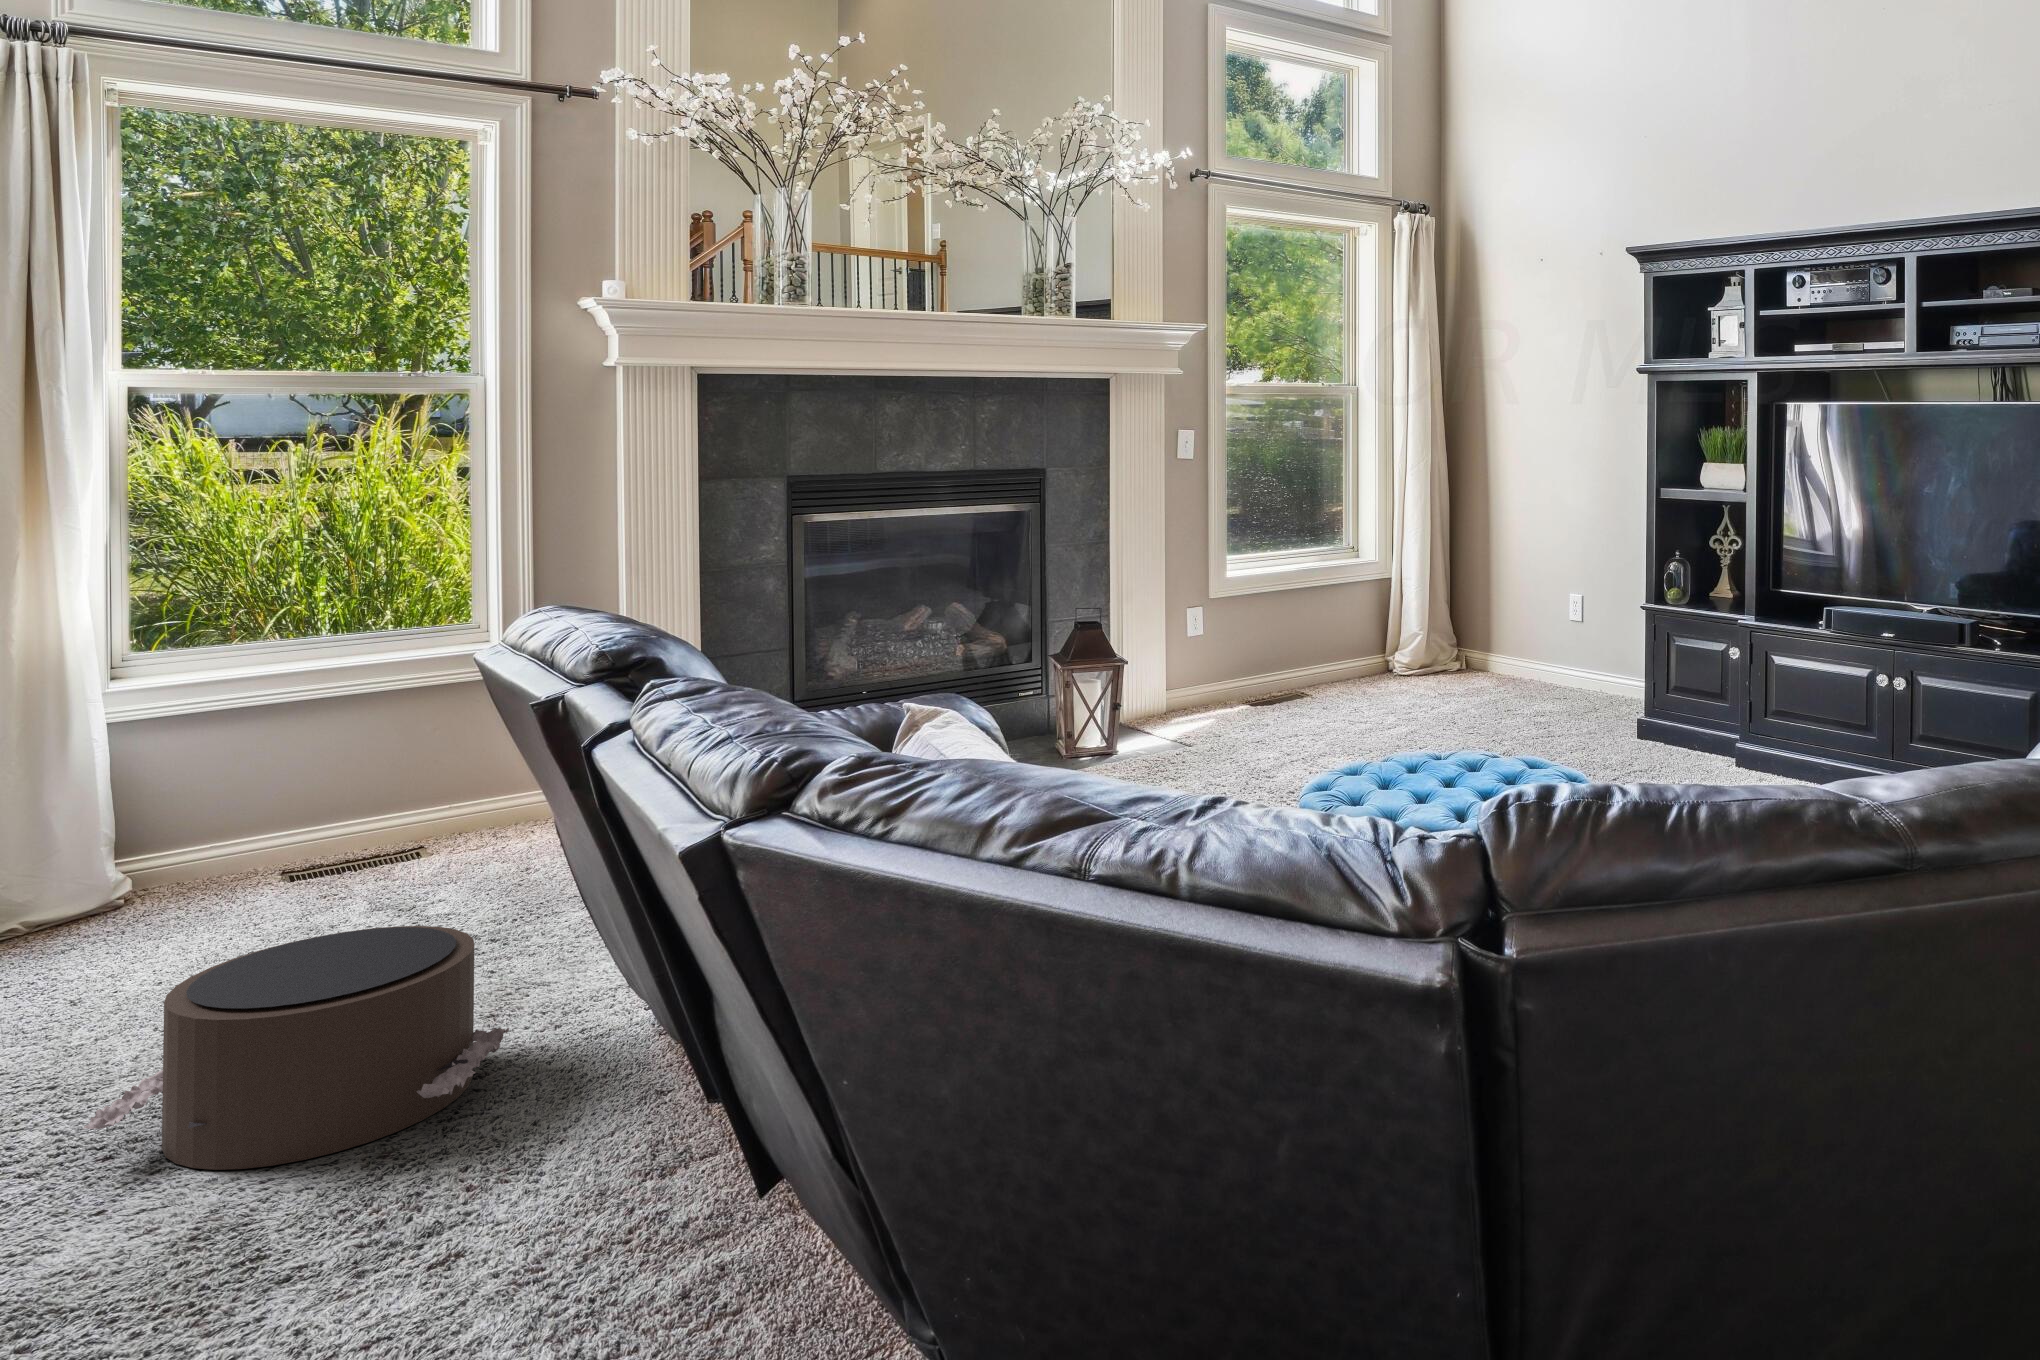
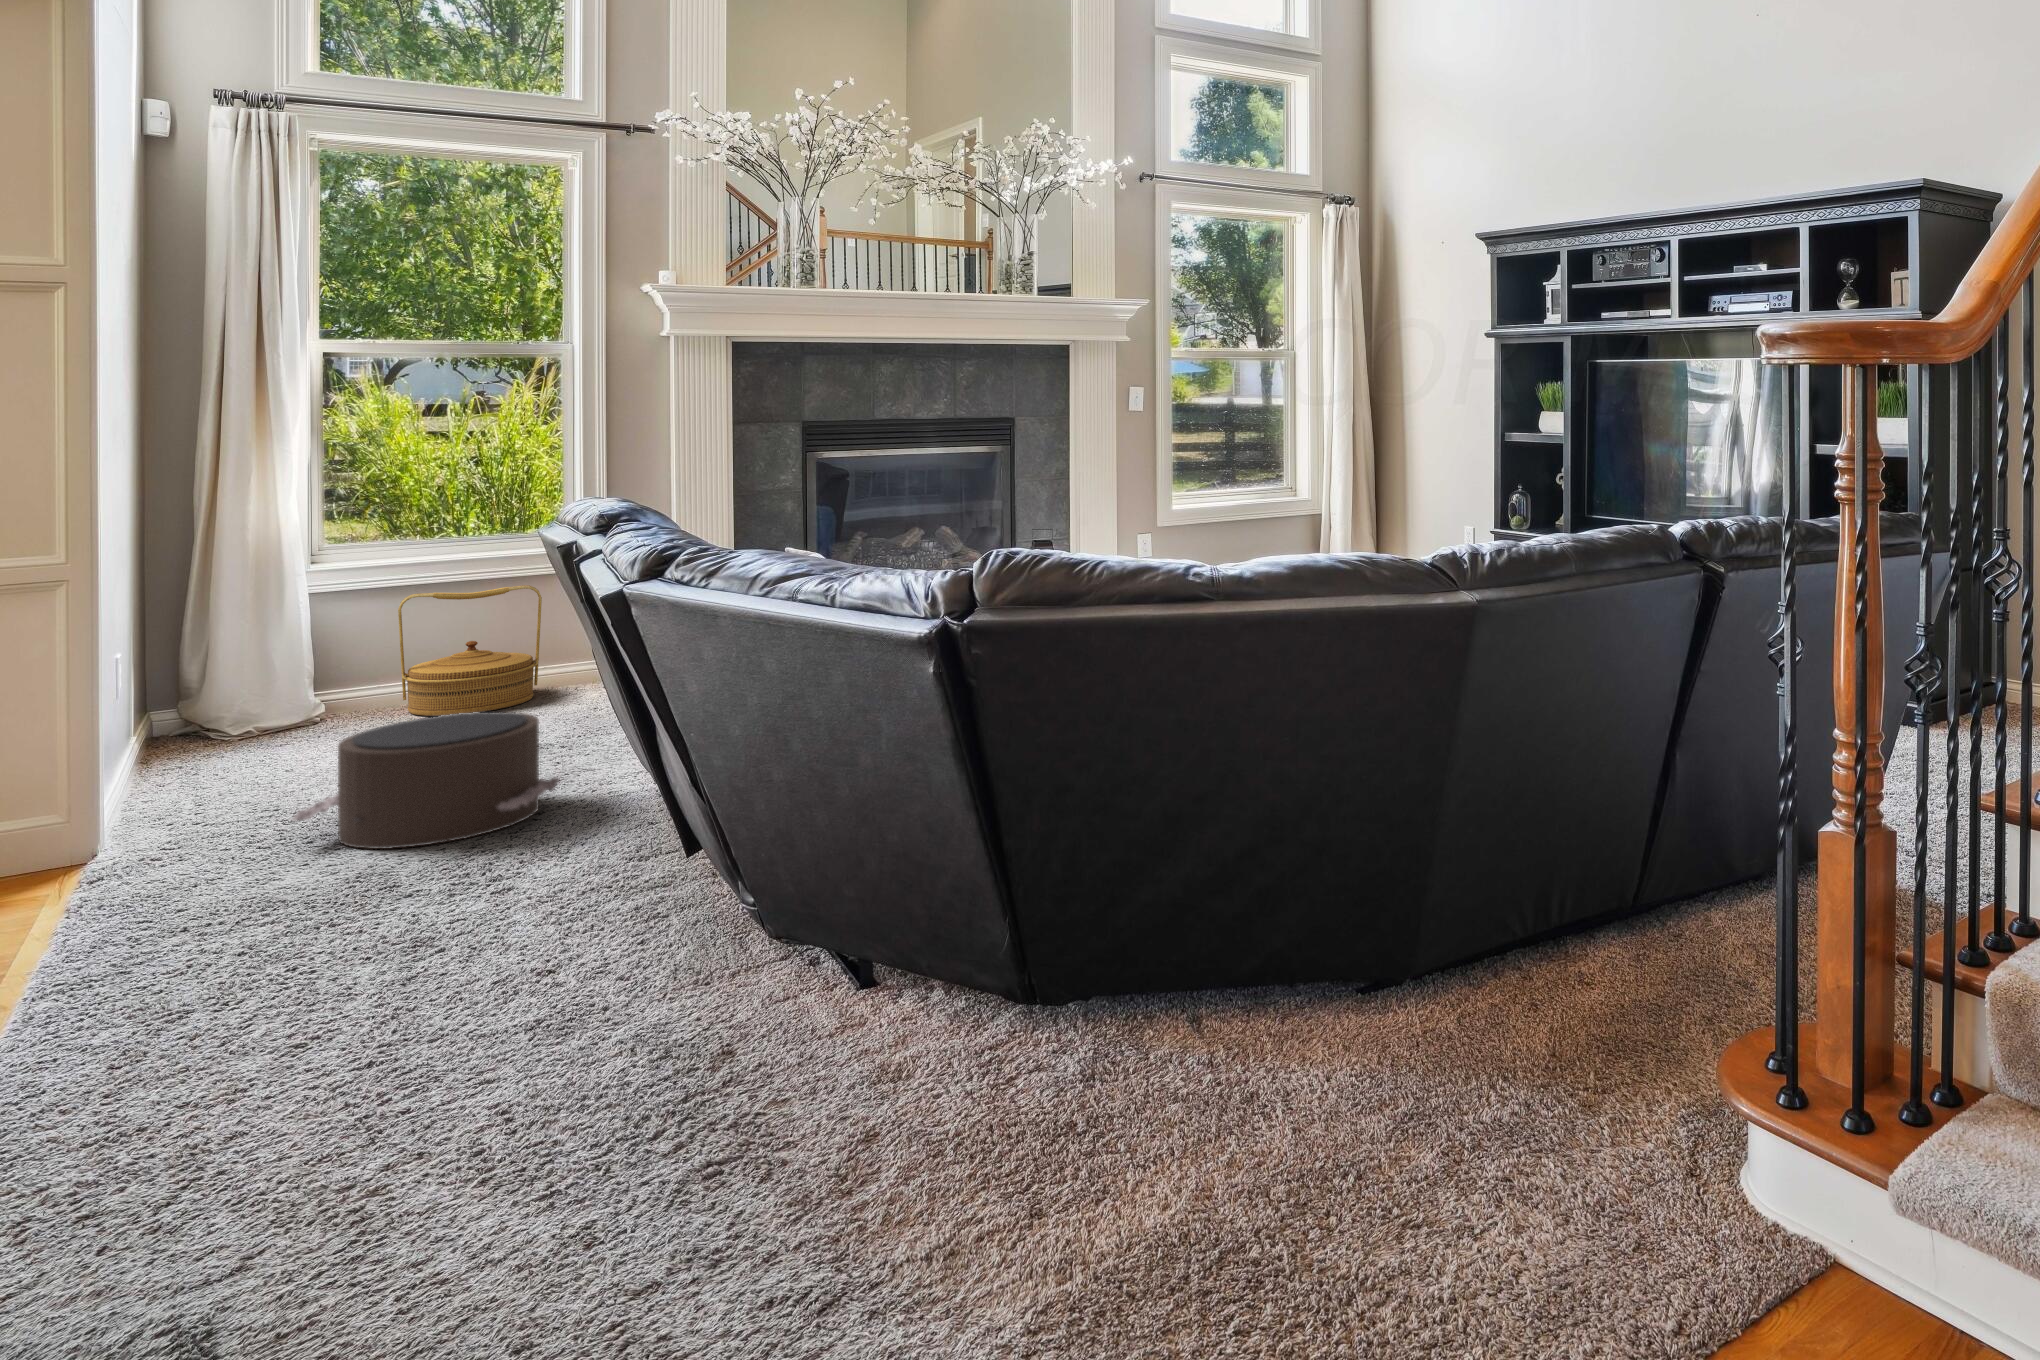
woven basket: none [237,706,440,895] -> present [398,585,542,716]

